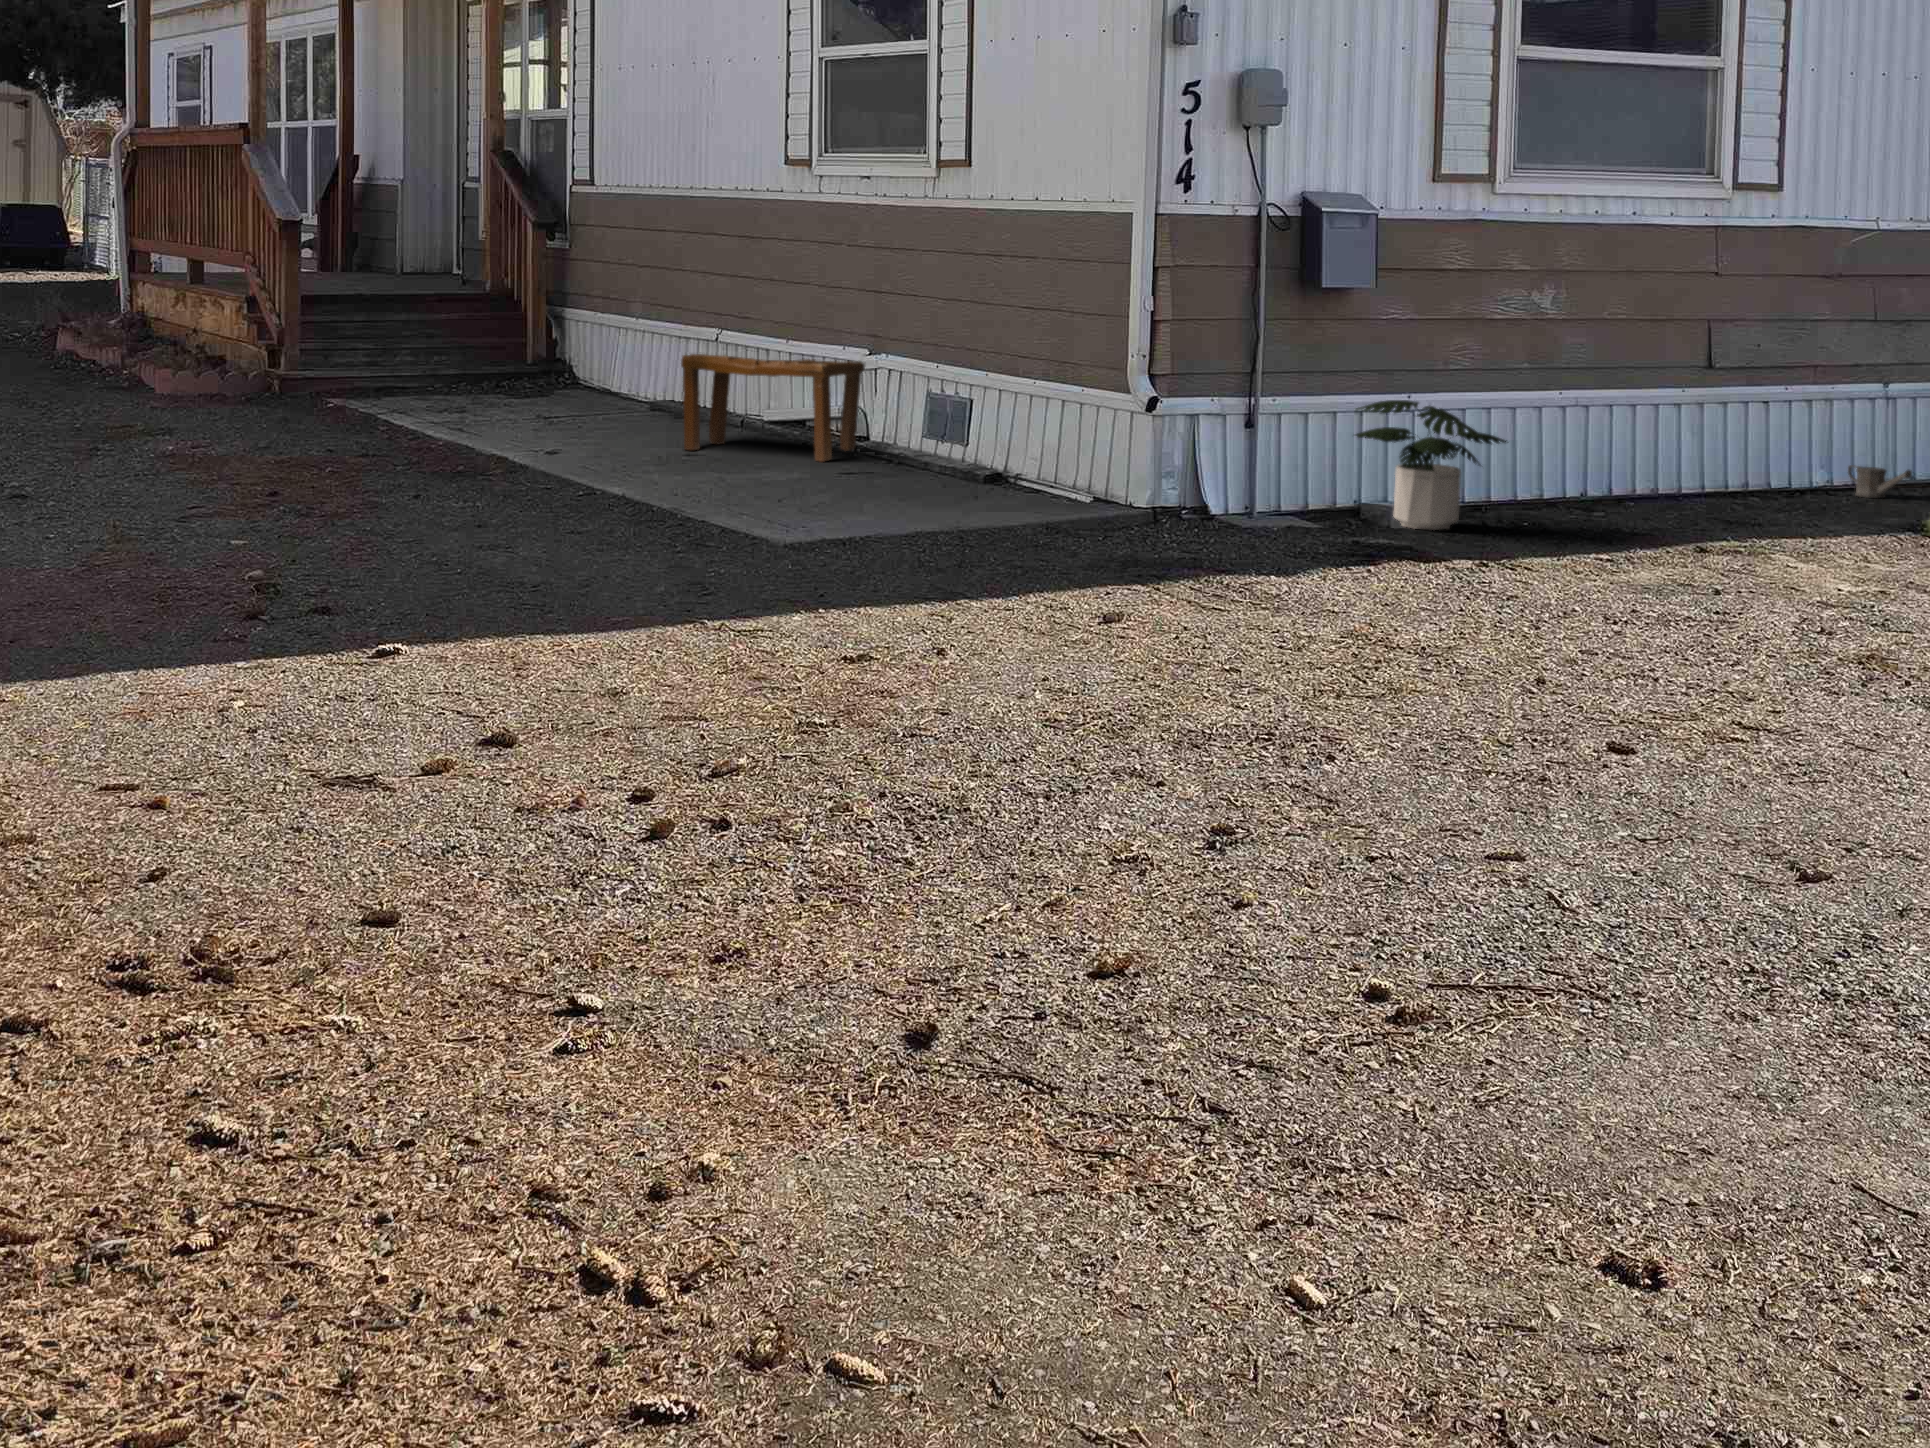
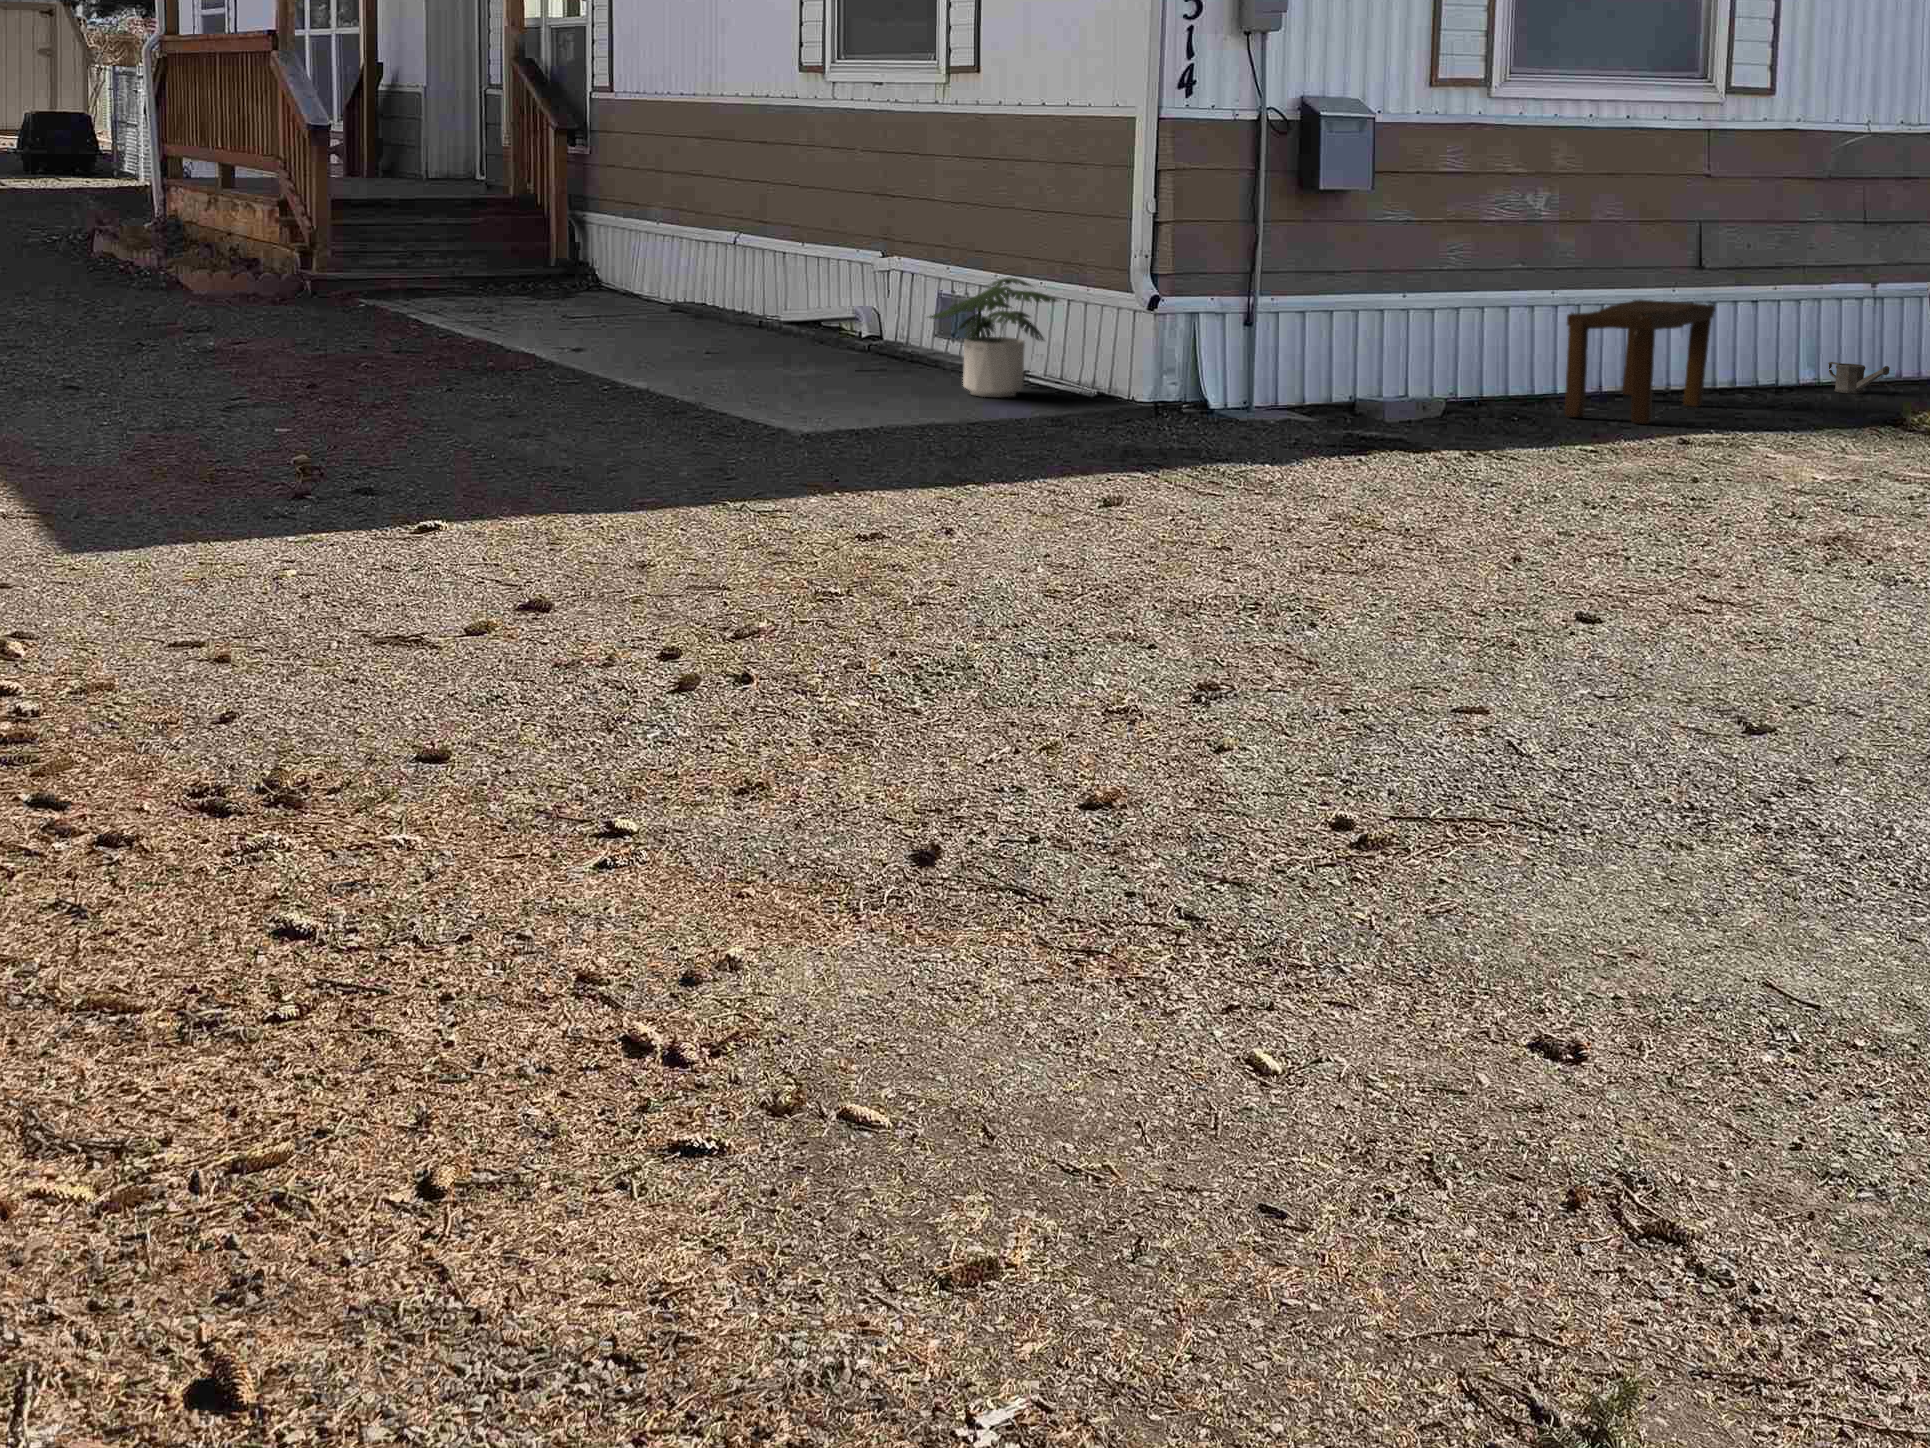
bench: present [681,354,865,462] -> present [1565,300,1715,424]
potted plant: present [1355,400,1508,530] -> present [929,278,1057,397]

